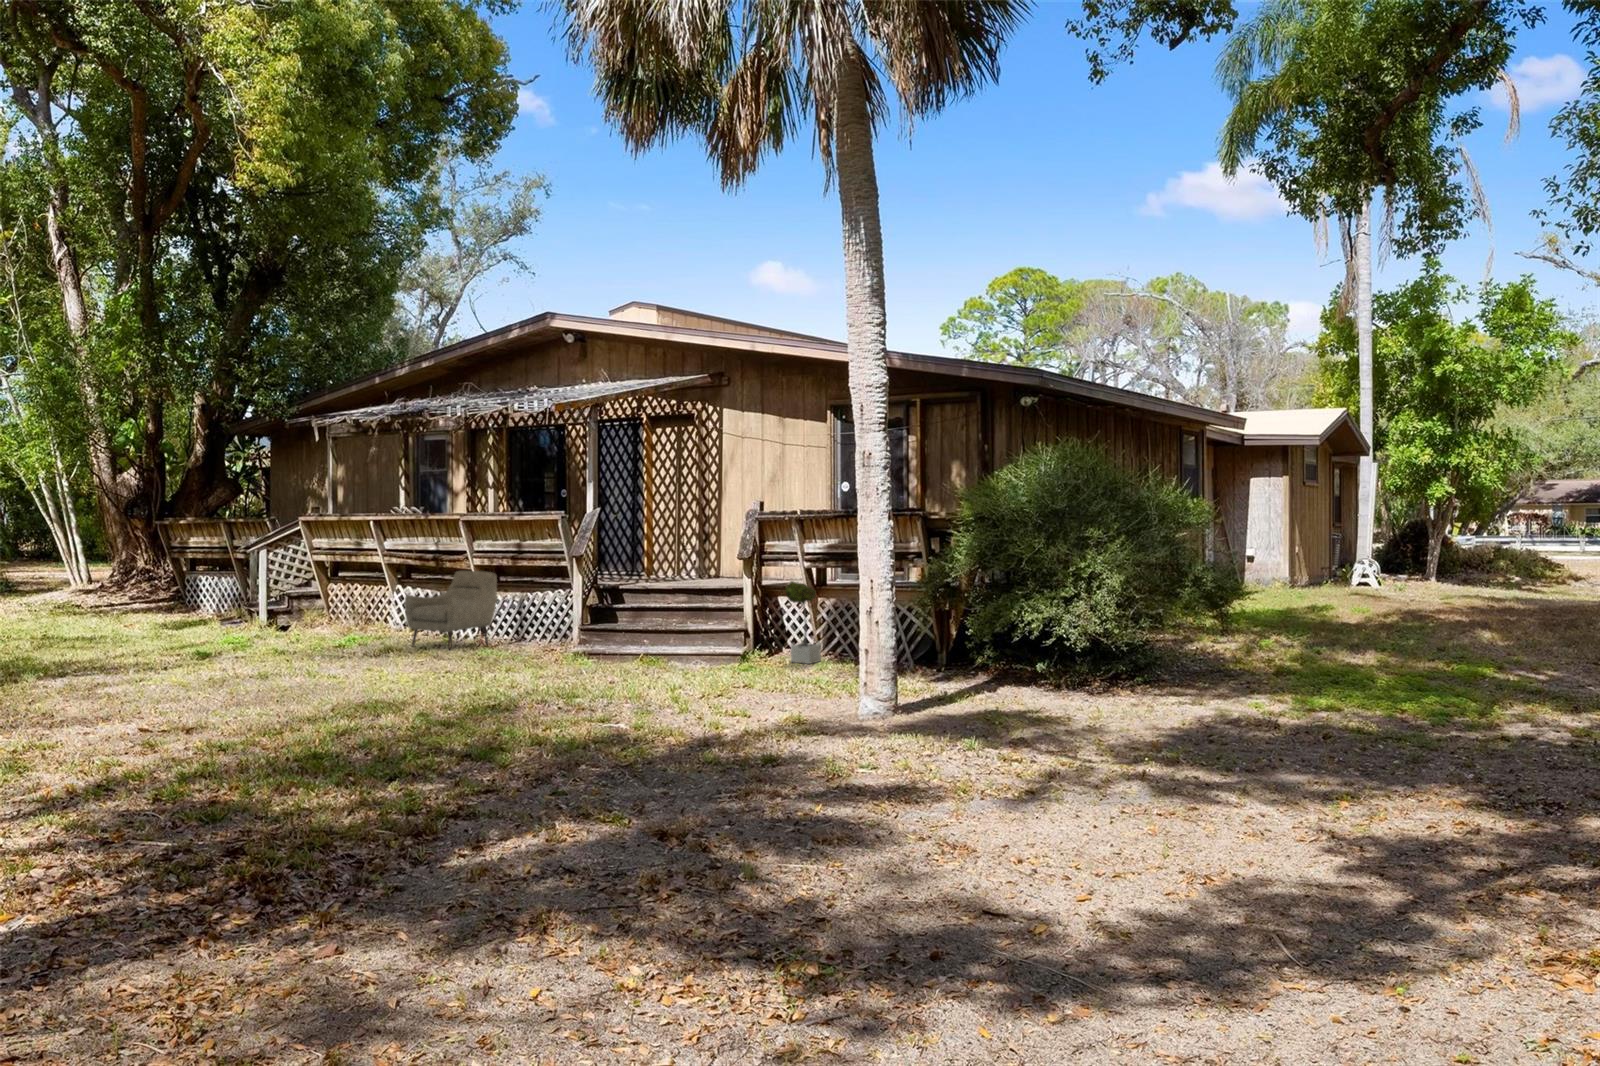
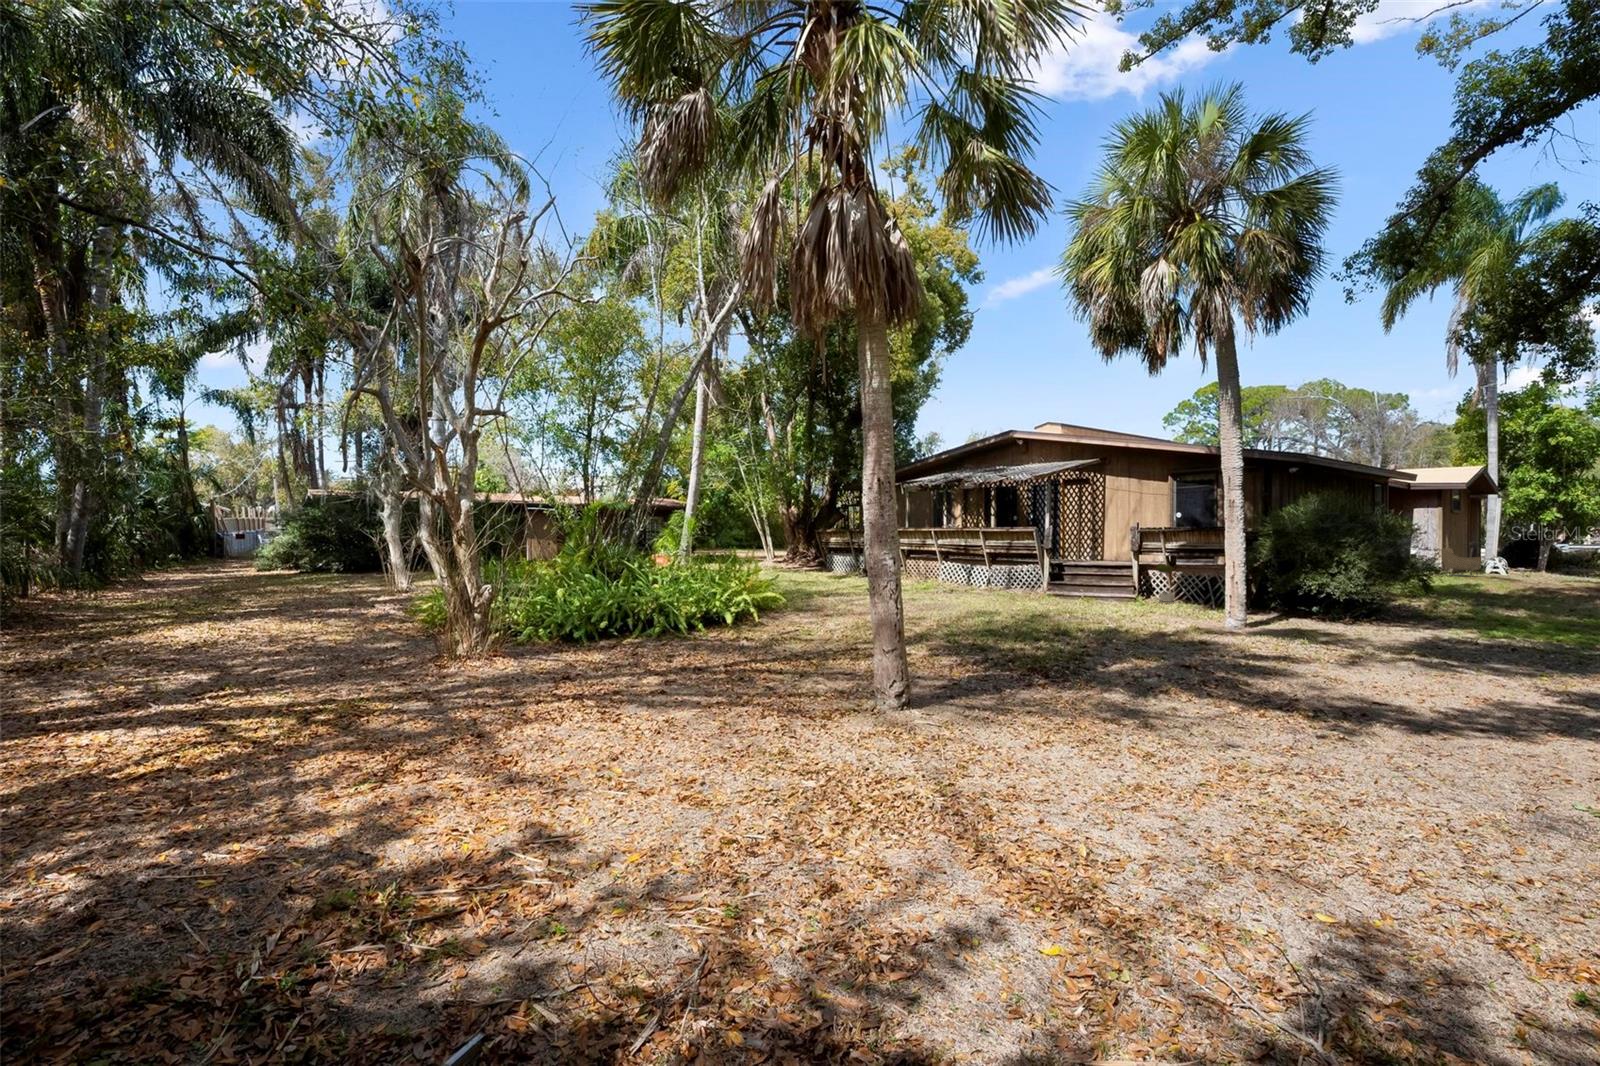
chair: present [405,571,497,649] -> present [1442,548,1481,576]

